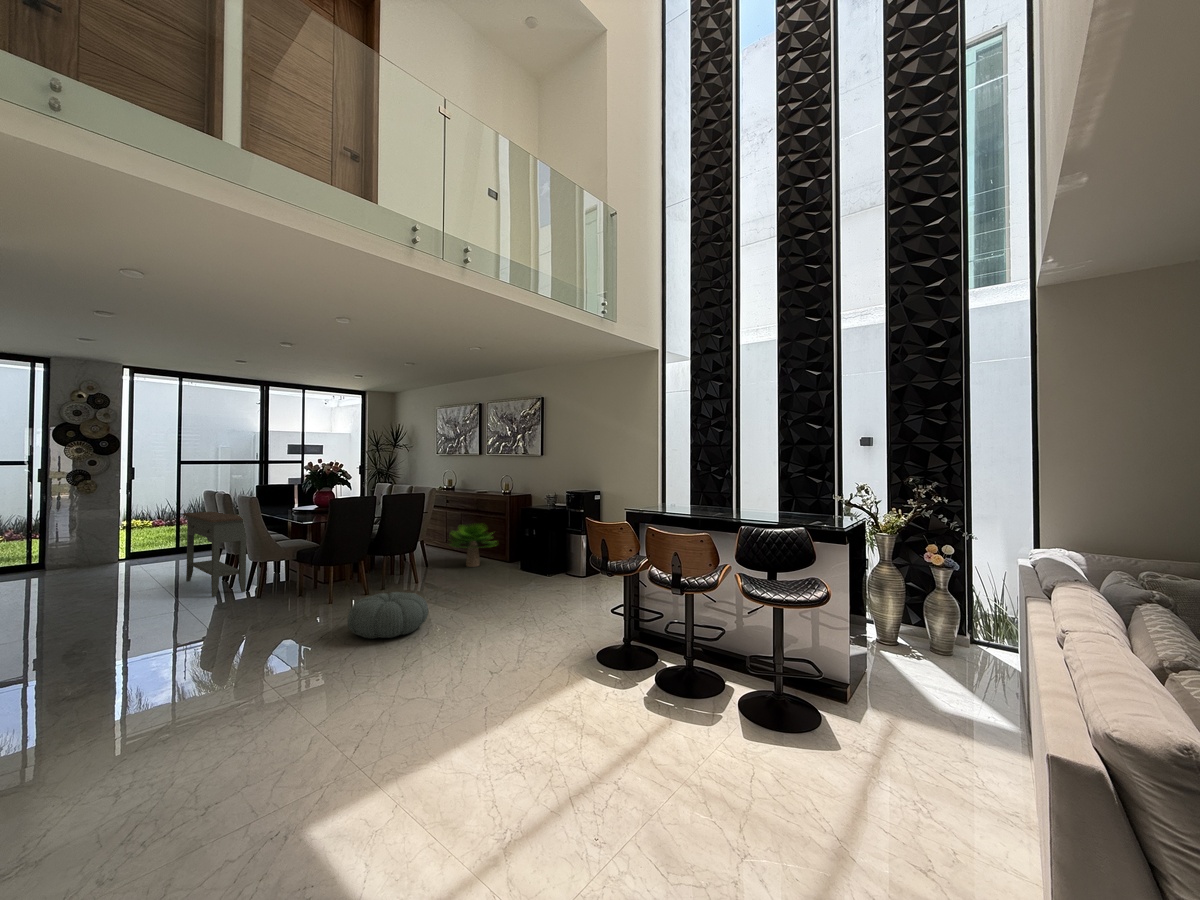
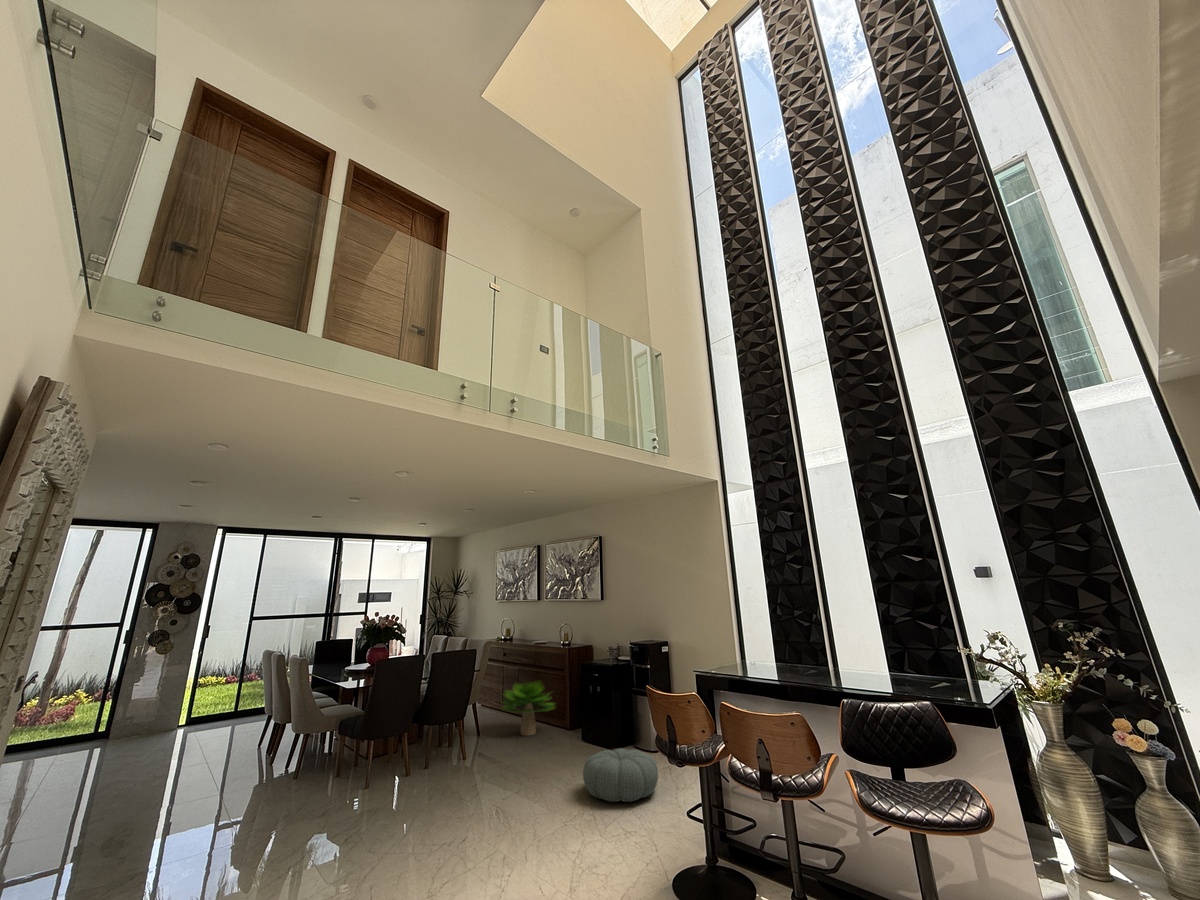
console table: present [182,512,247,597] -> none [229,672,295,776]
pouf: present [347,592,428,639] -> present [583,749,658,802]

